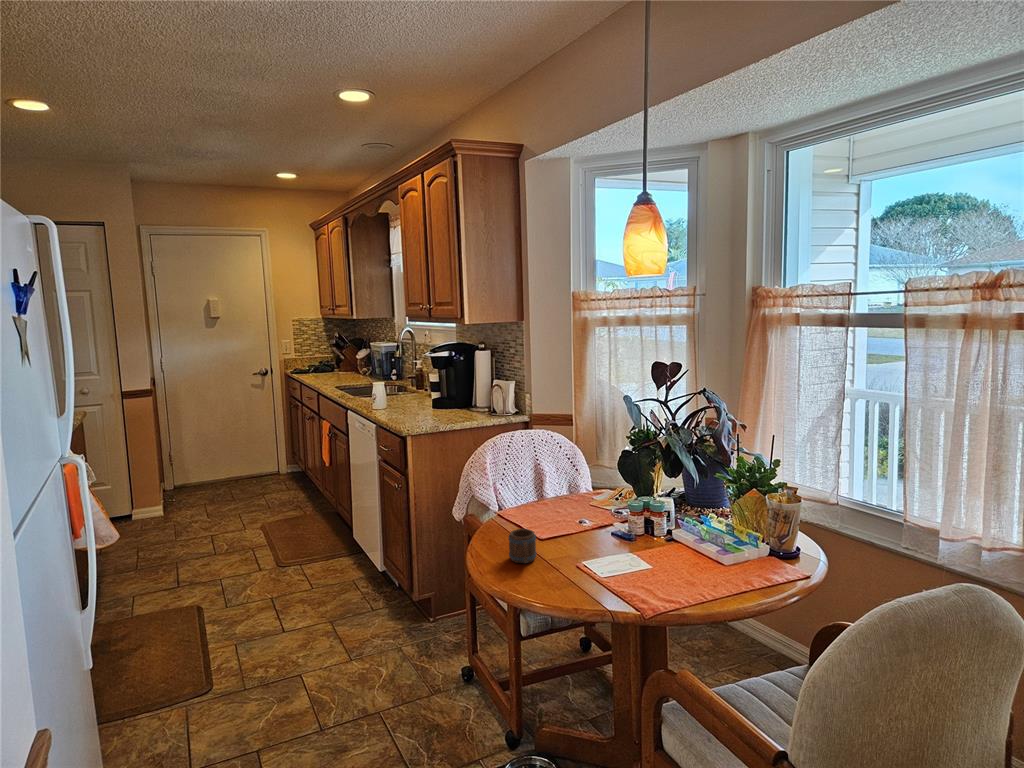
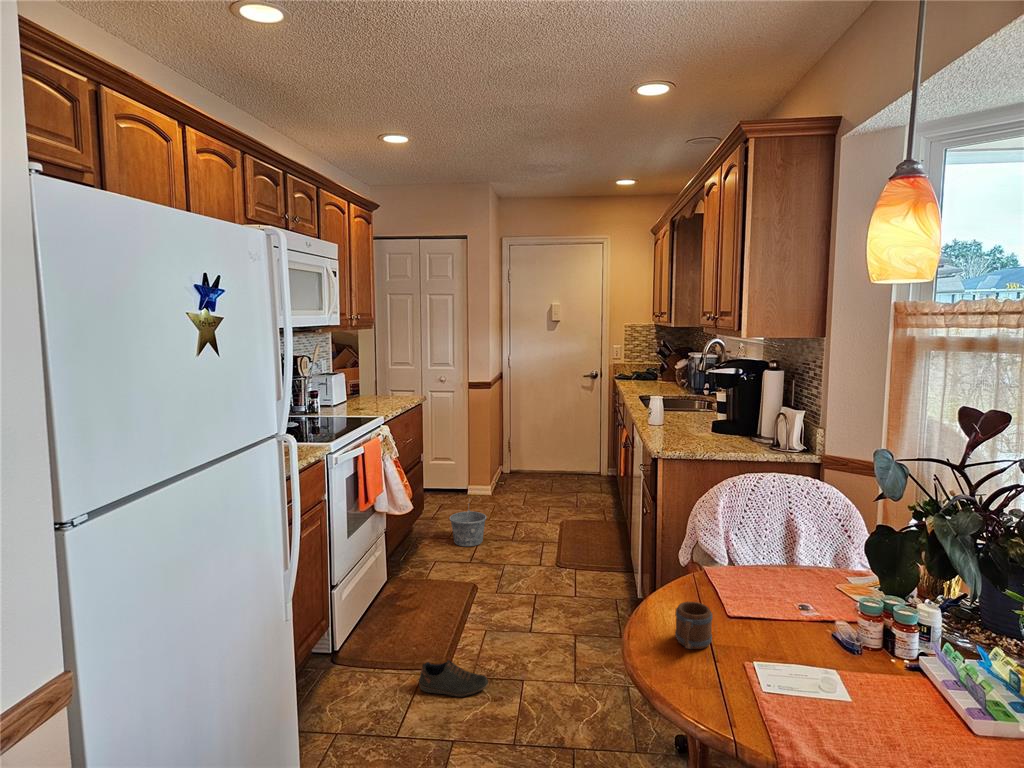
bucket: none [135,519,184,575] -> present [449,510,487,546]
shoe: none [188,680,268,722] -> present [419,660,488,697]

